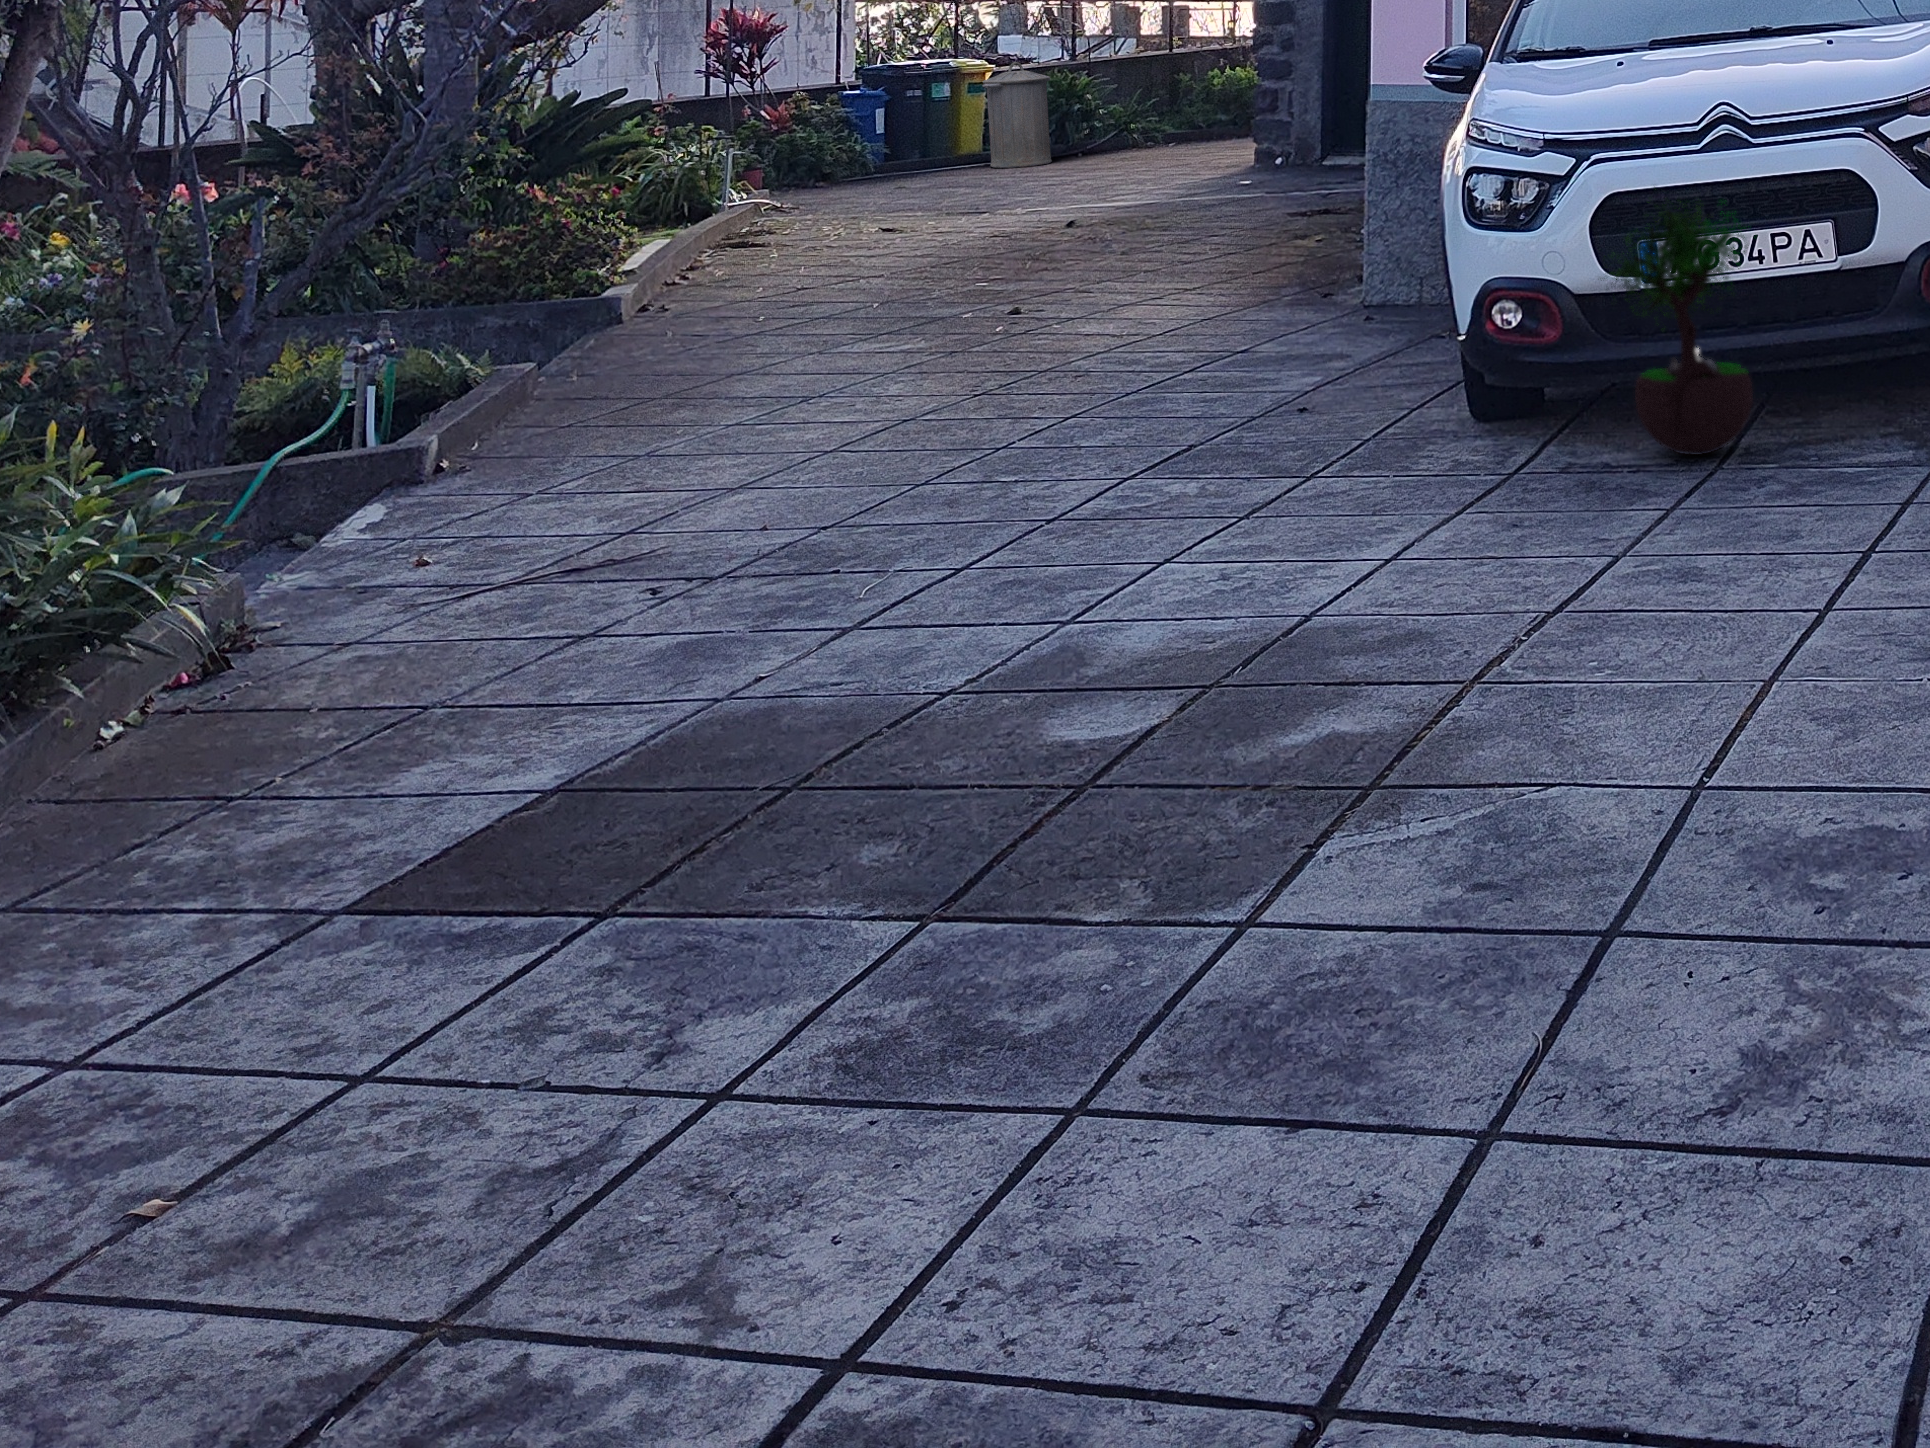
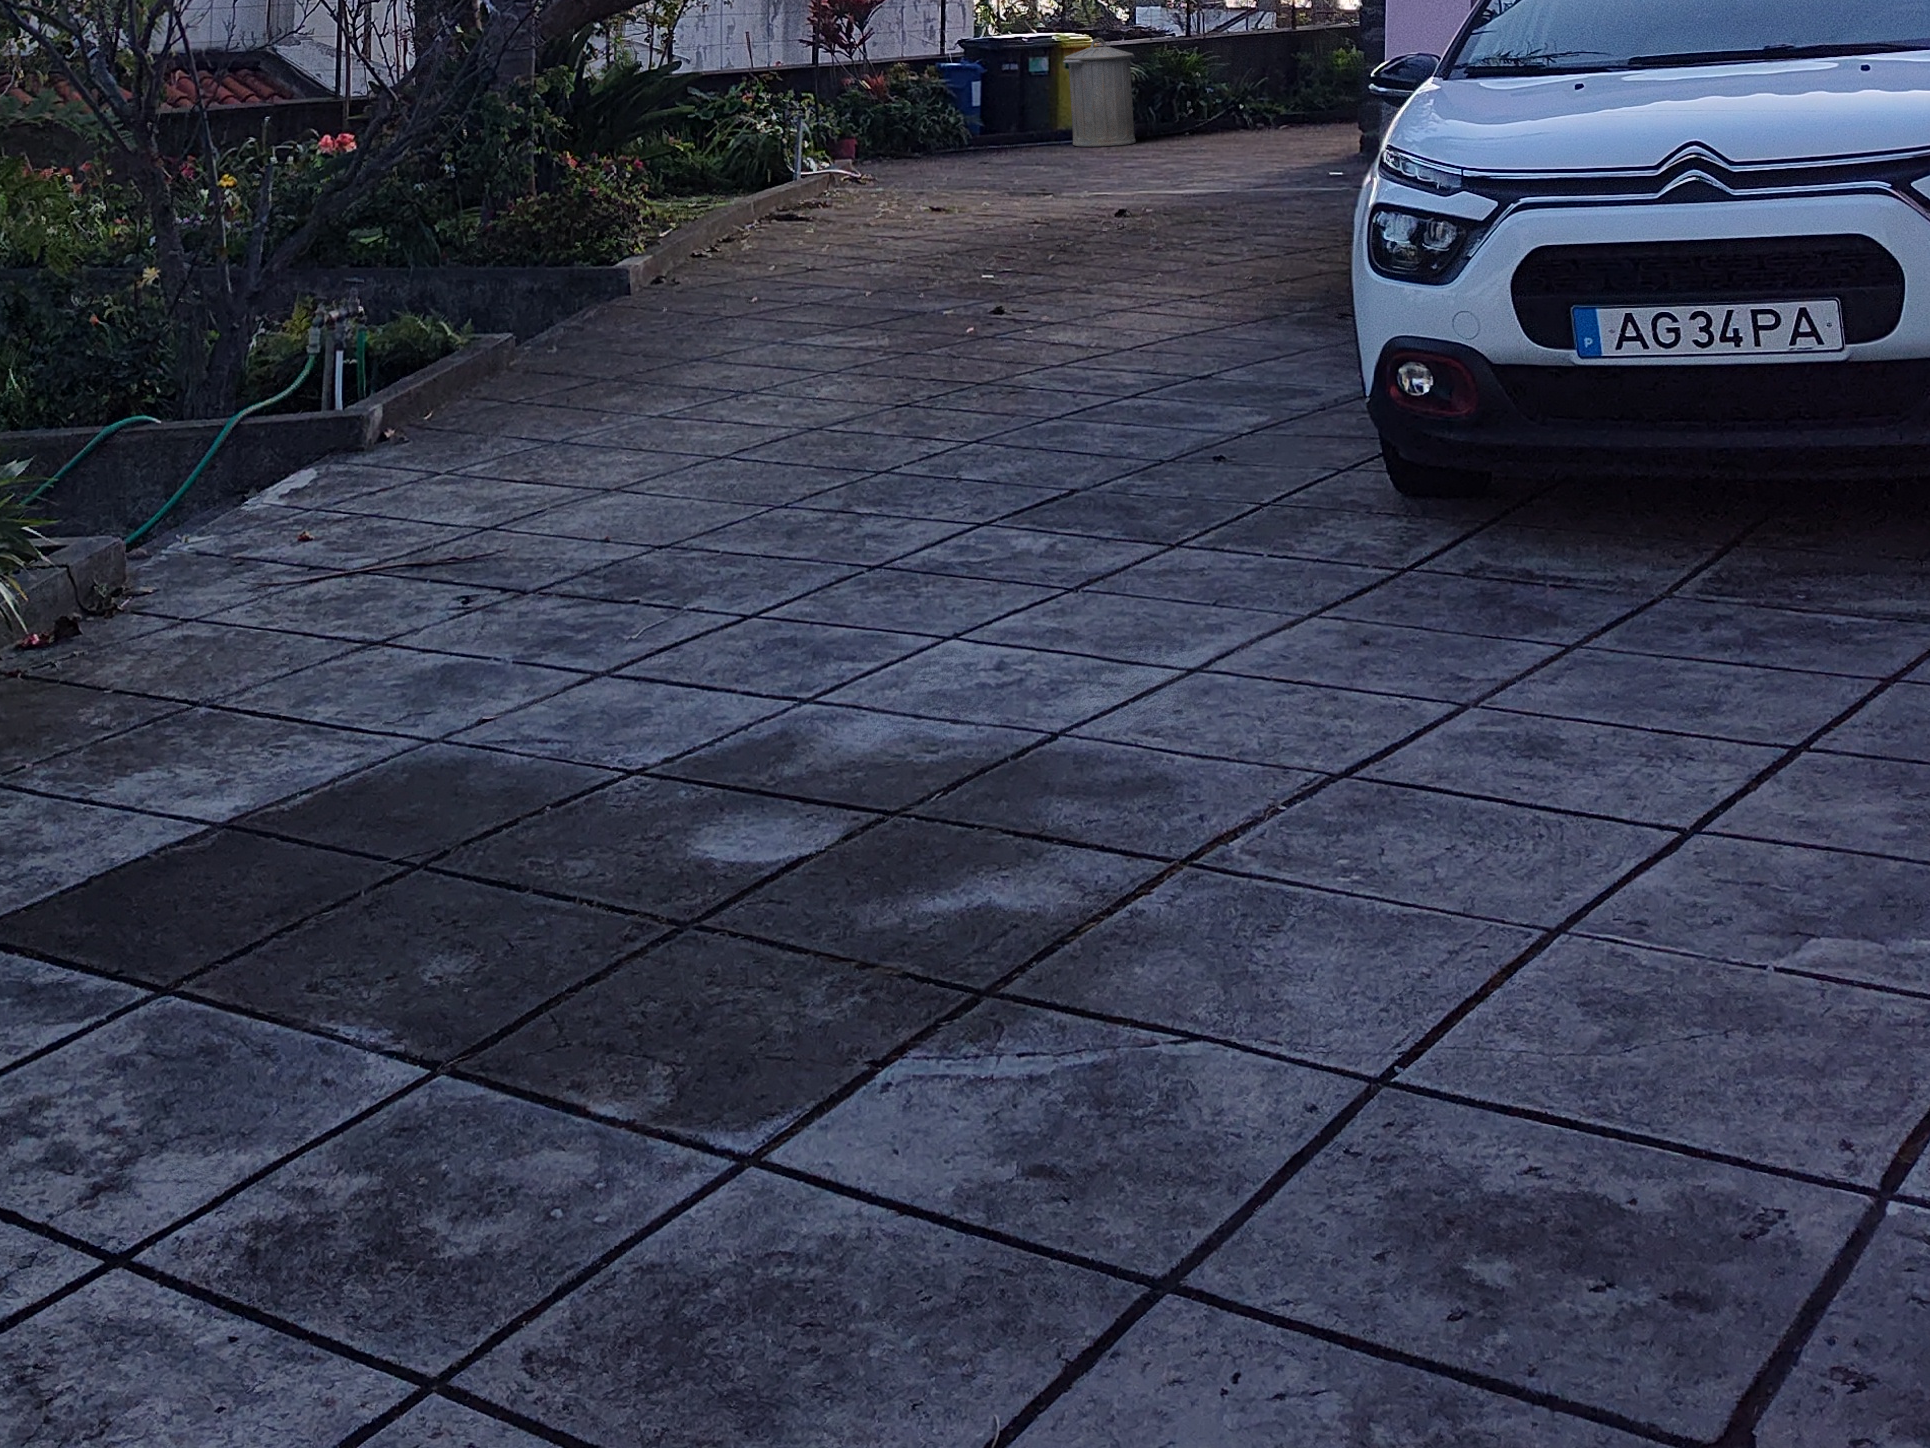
potted tree: present [1604,189,1757,455] -> none [1513,243,1721,578]

